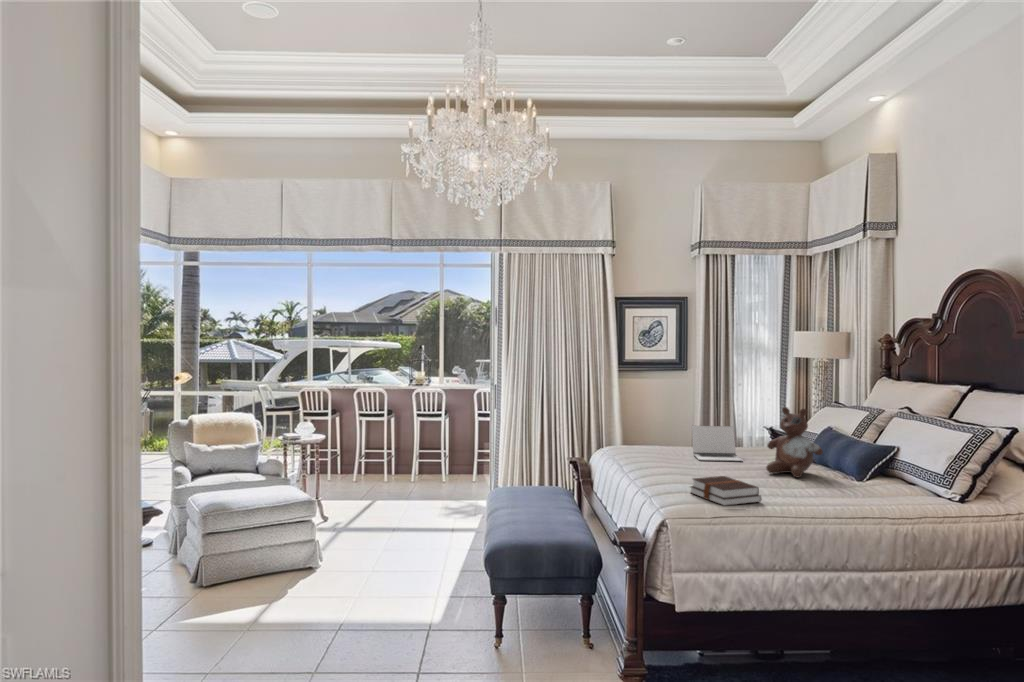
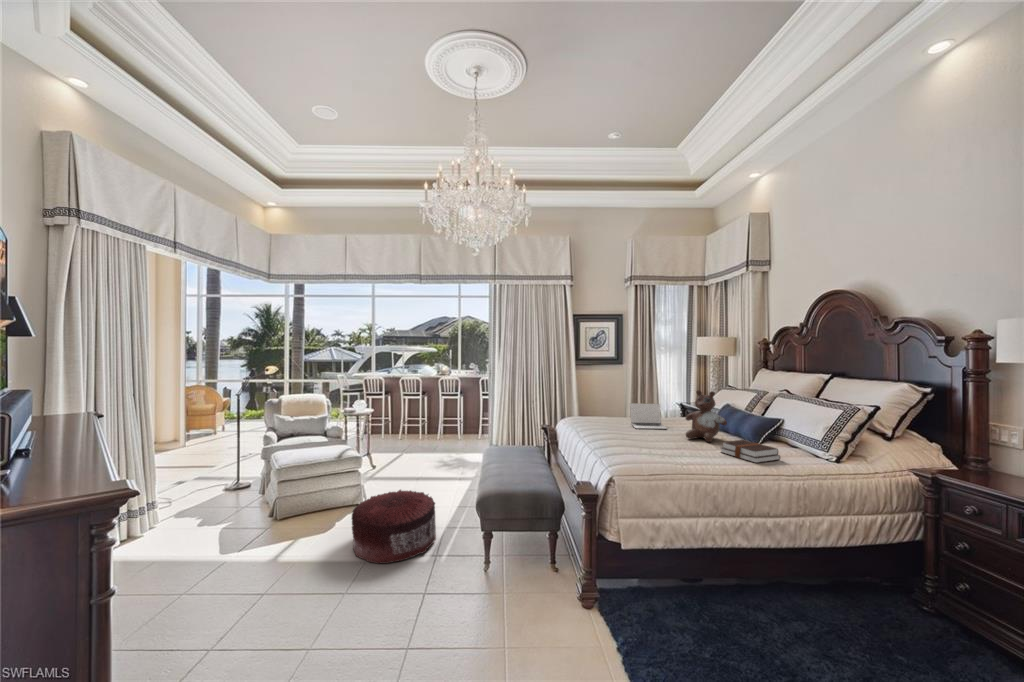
hardback book: present [691,476,762,506] -> present [721,440,780,463]
pouf: none [313,542,426,637] -> present [352,490,436,564]

